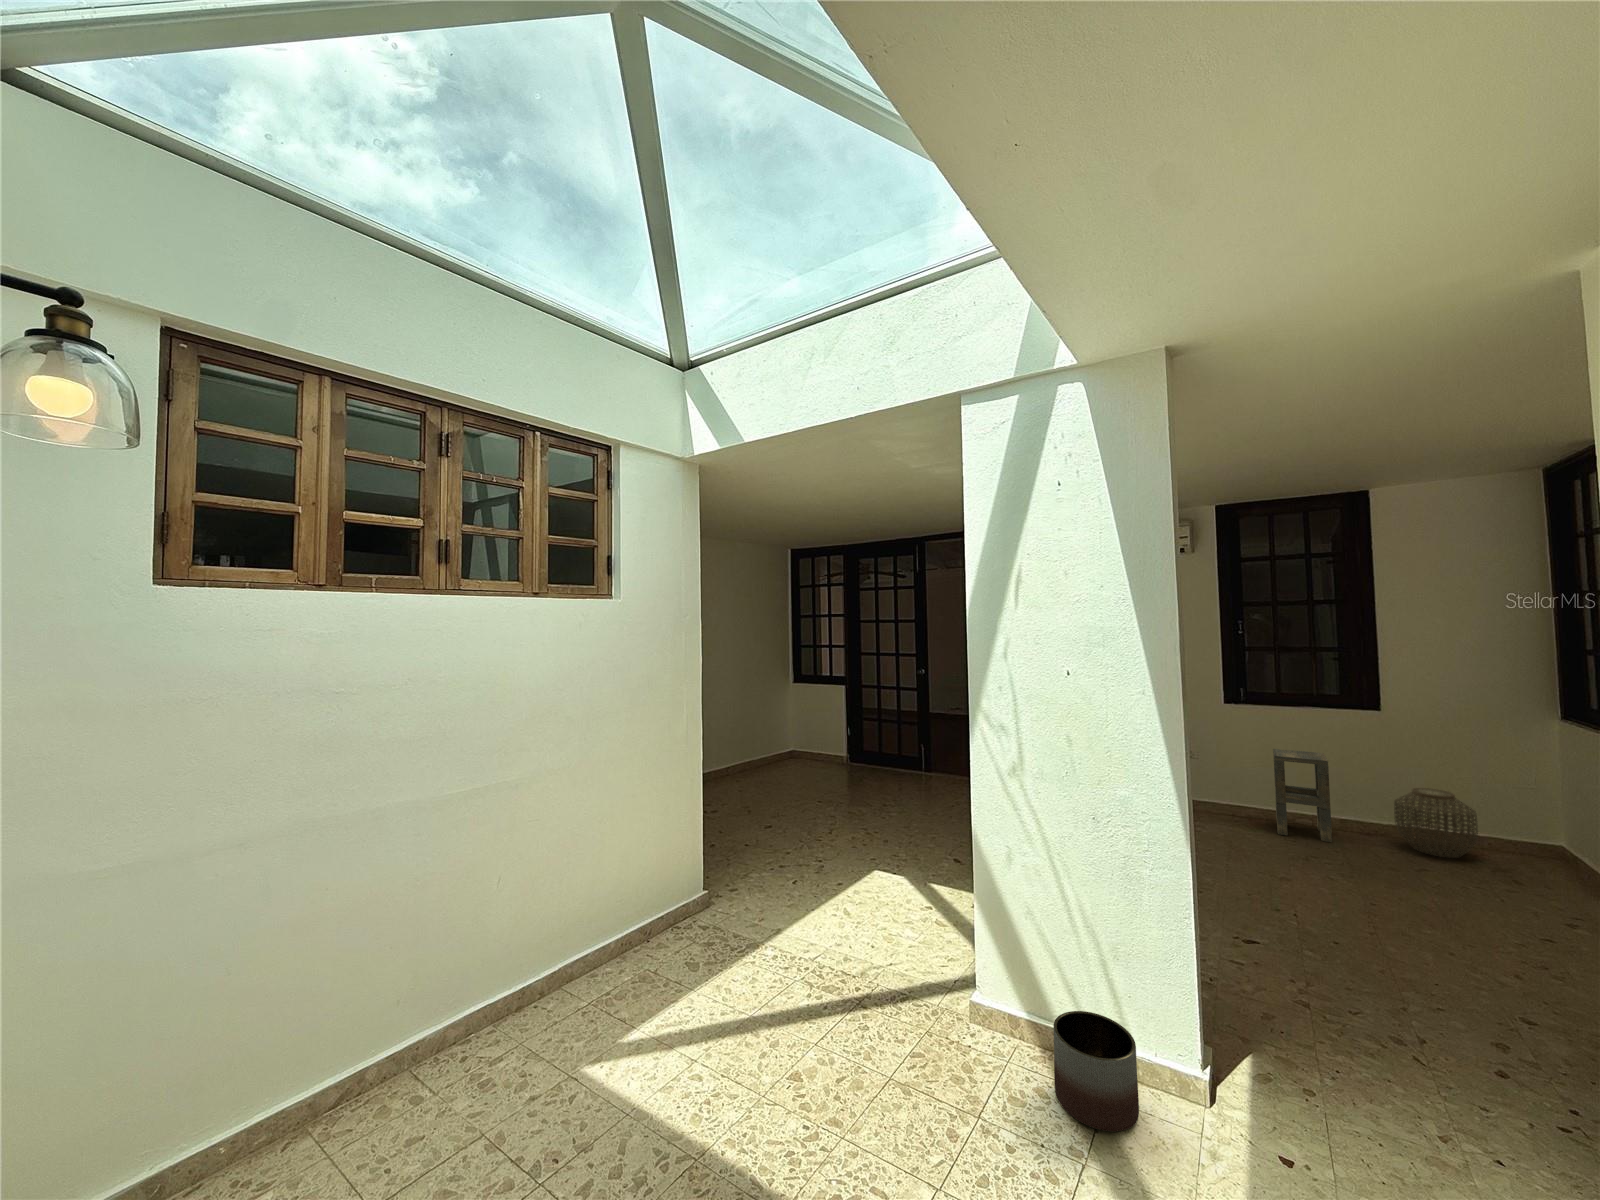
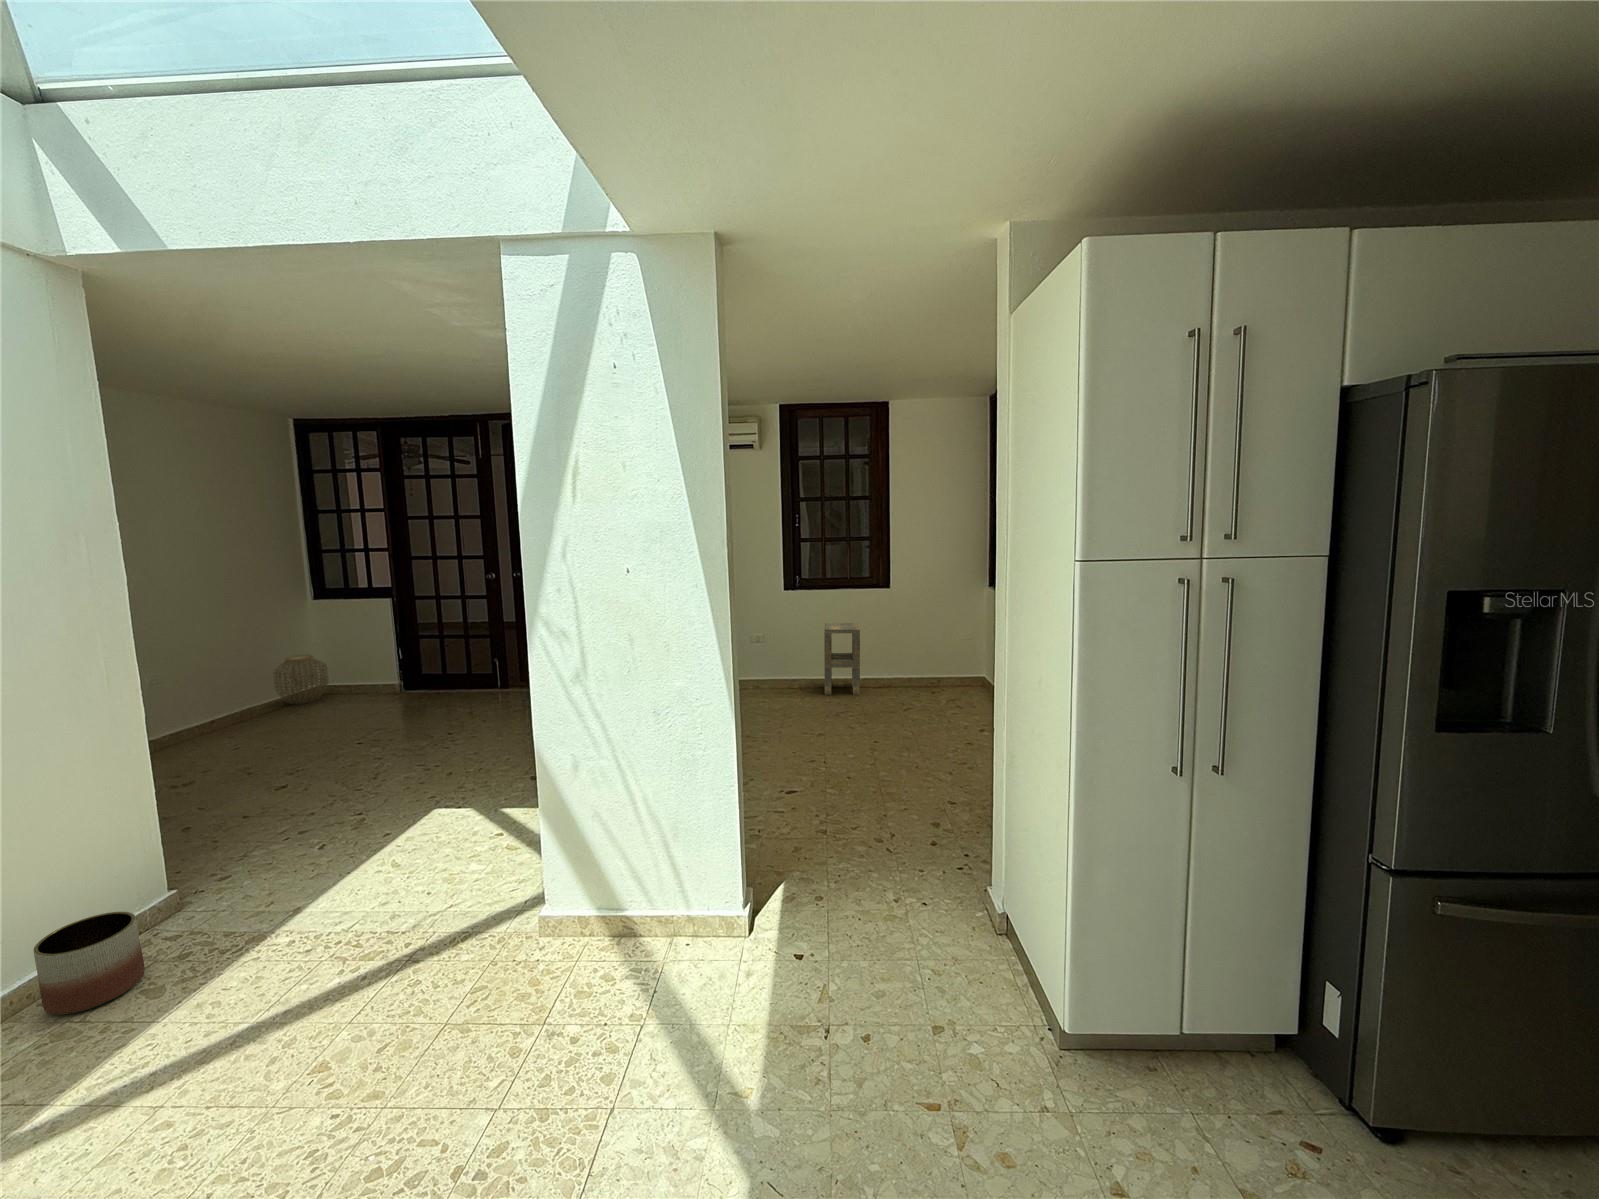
woven basket: present [1394,788,1478,858] -> present [273,655,328,704]
planter: present [1054,1011,1139,1132] -> present [33,912,145,1014]

